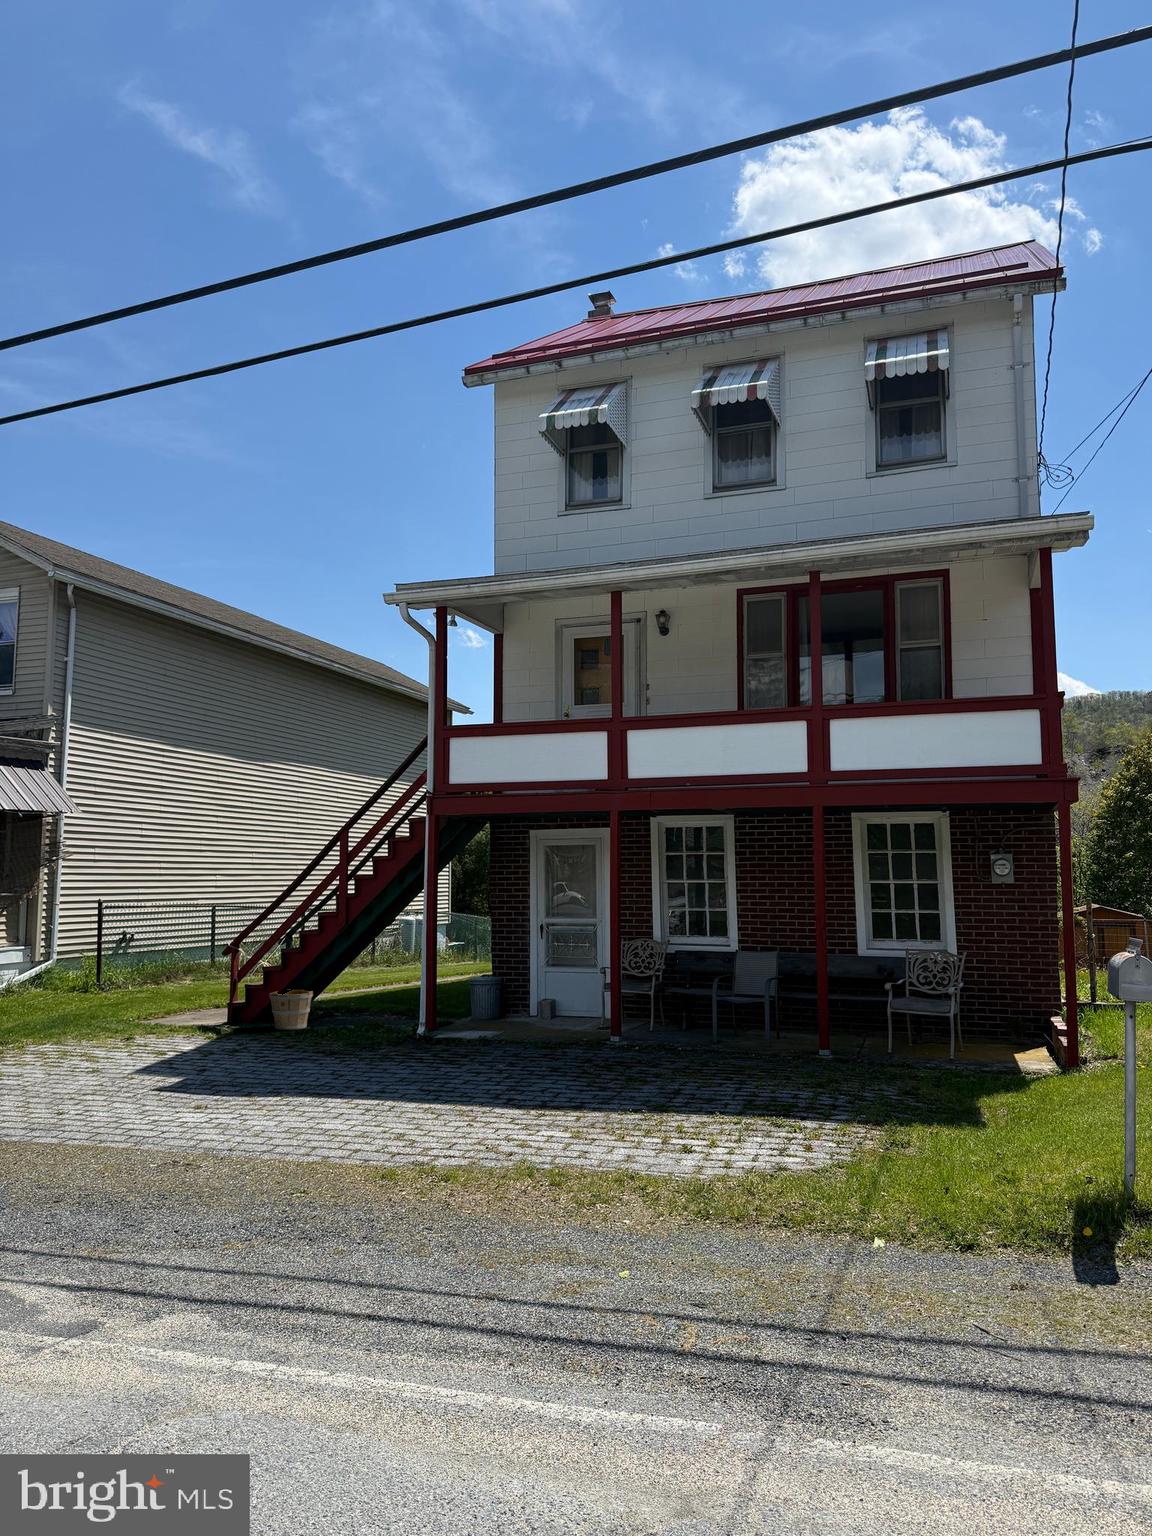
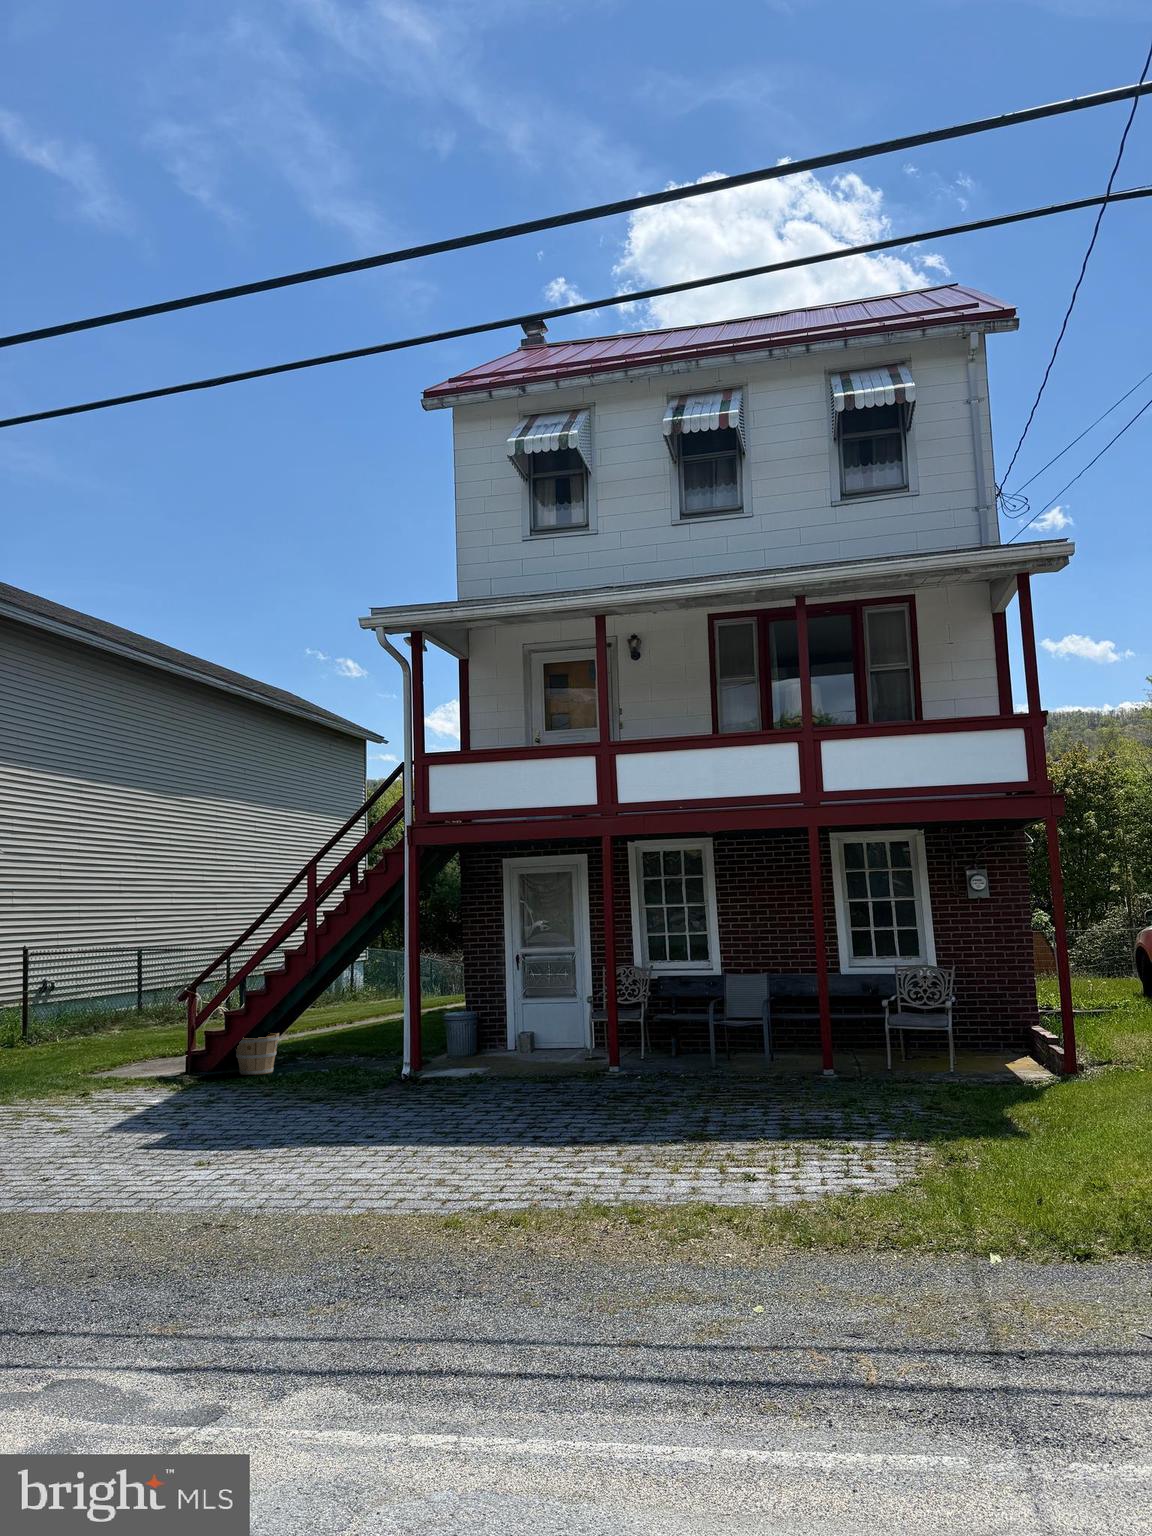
potted plant: present [1003,1017,1028,1043] -> none [987,1029,1019,1056]

